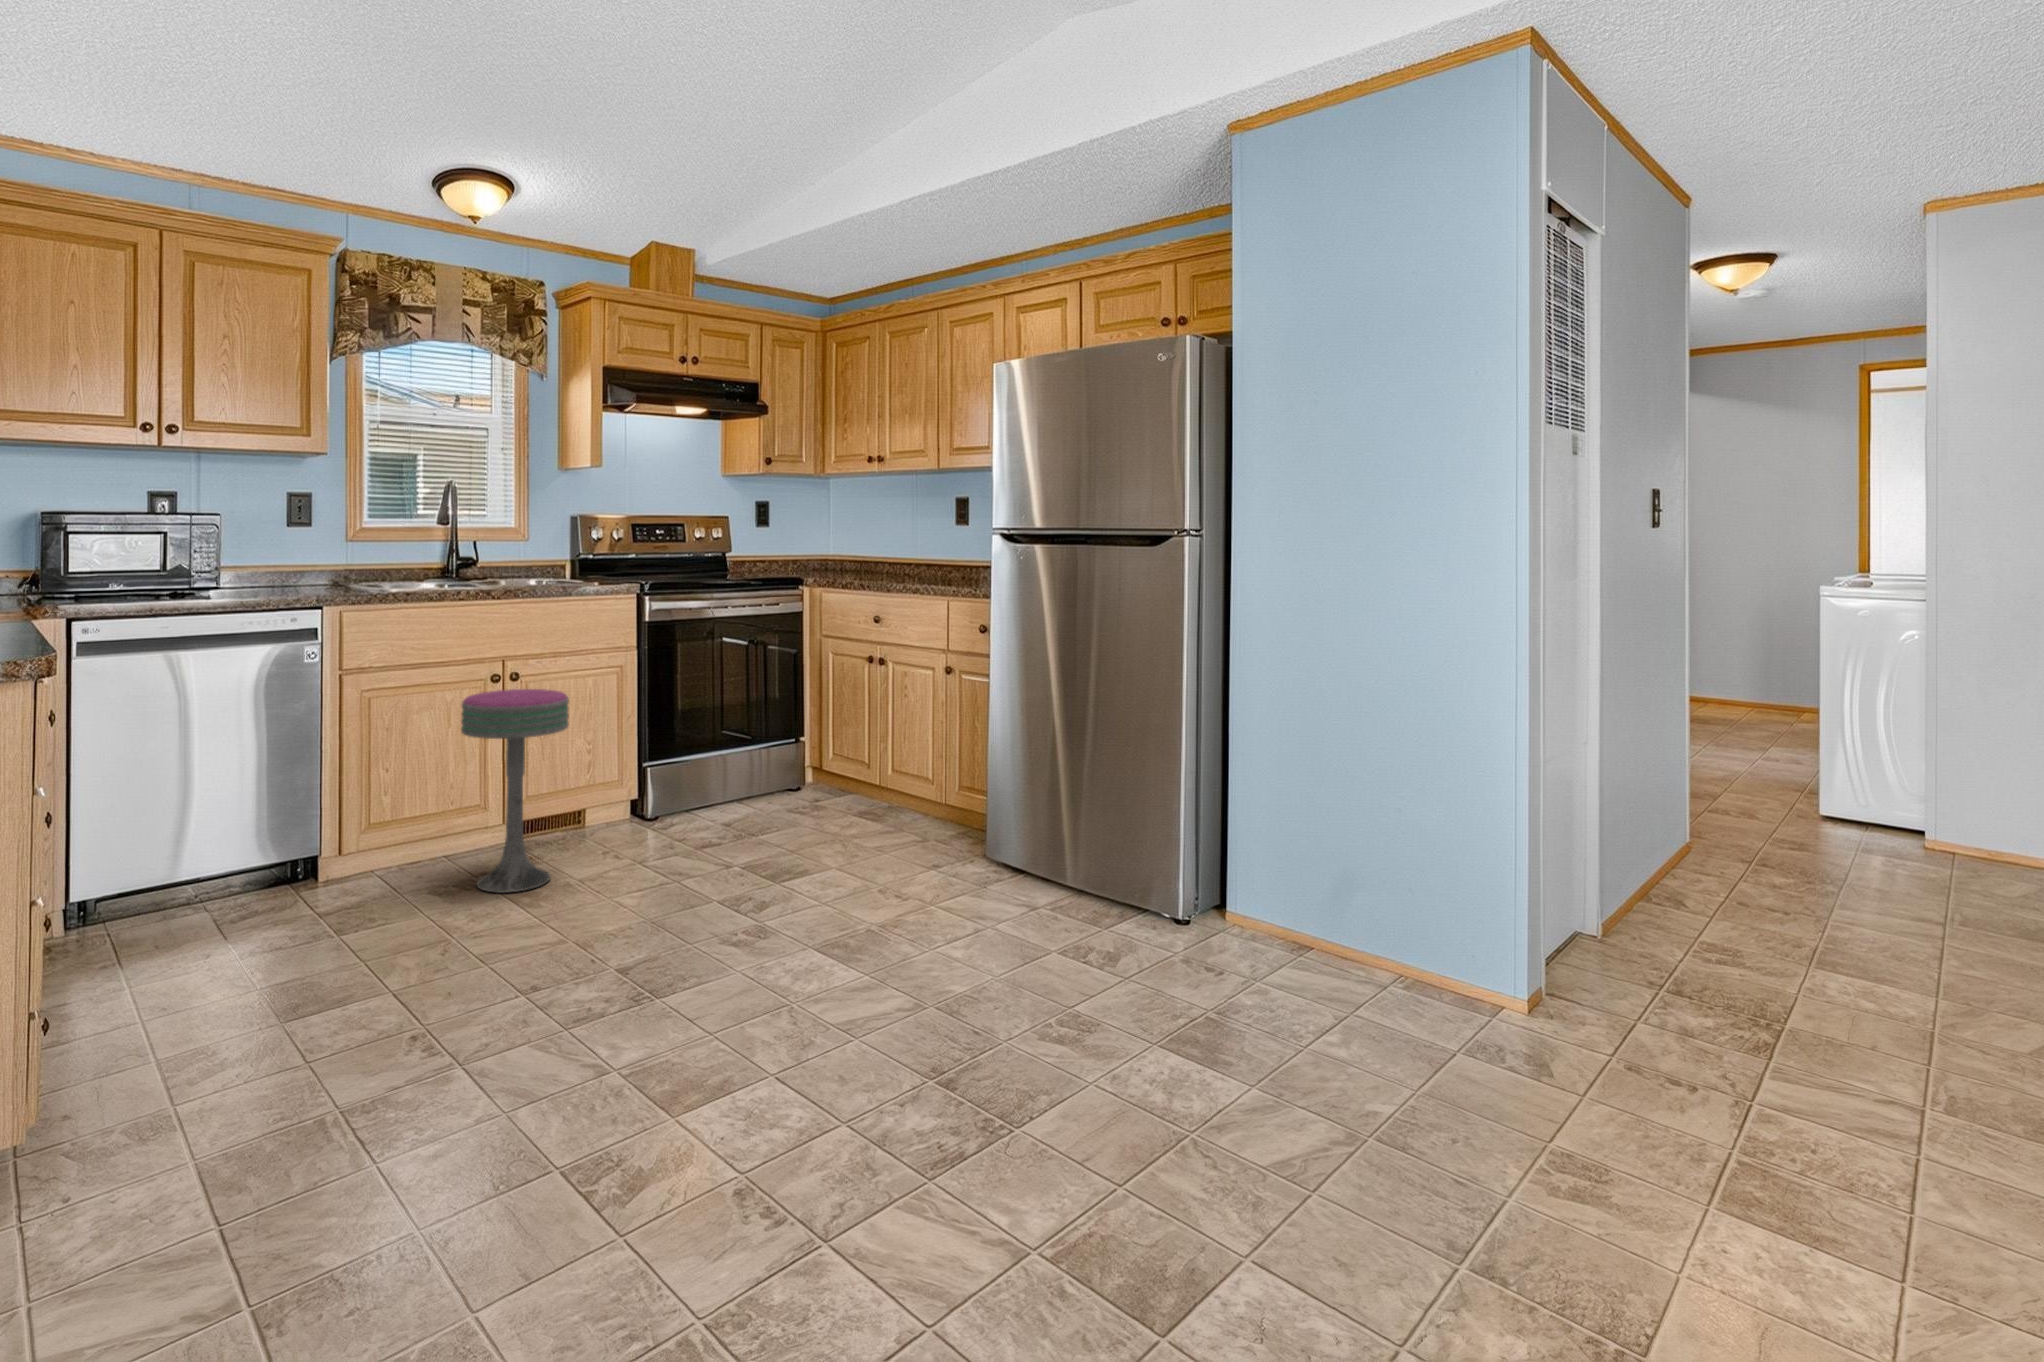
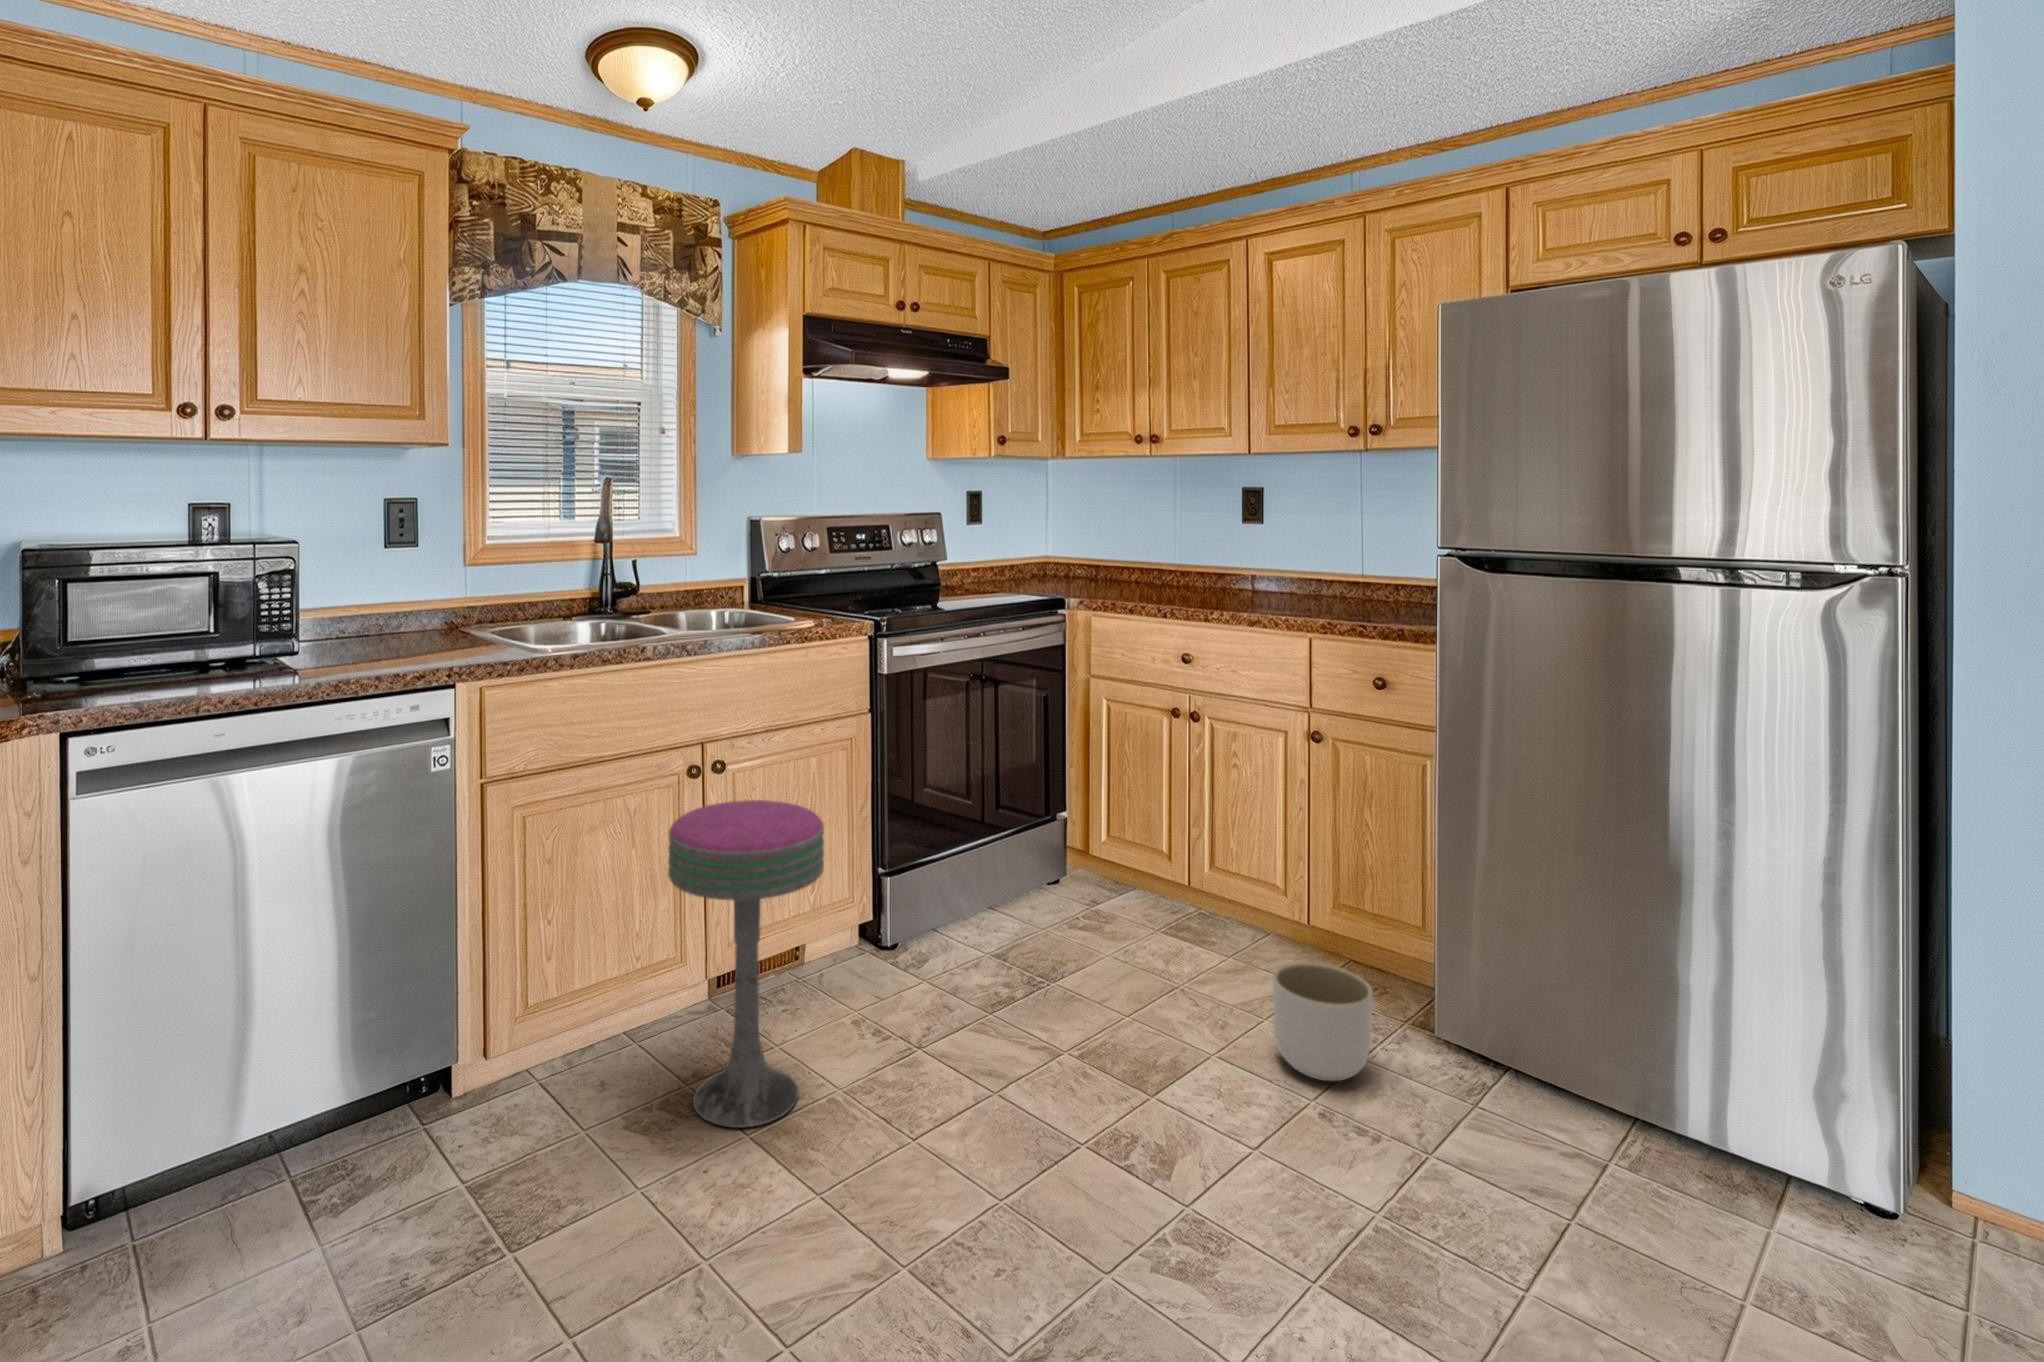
planter: none [880,802,943,872] -> present [1273,962,1373,1081]

